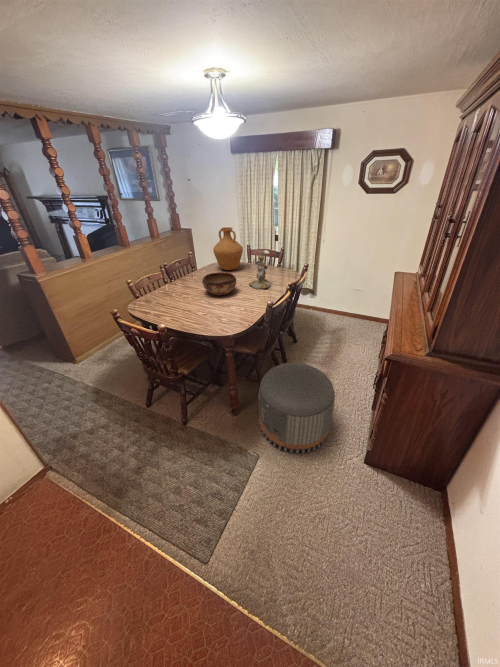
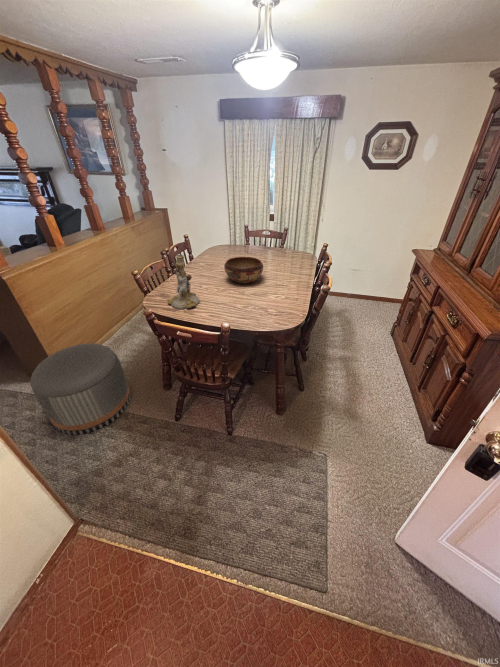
vase: present [213,227,243,270] -> none [218,205,251,254]
candlestick: present [249,251,271,289] -> present [167,255,199,309]
pouf: present [259,363,335,454] -> present [30,343,131,435]

